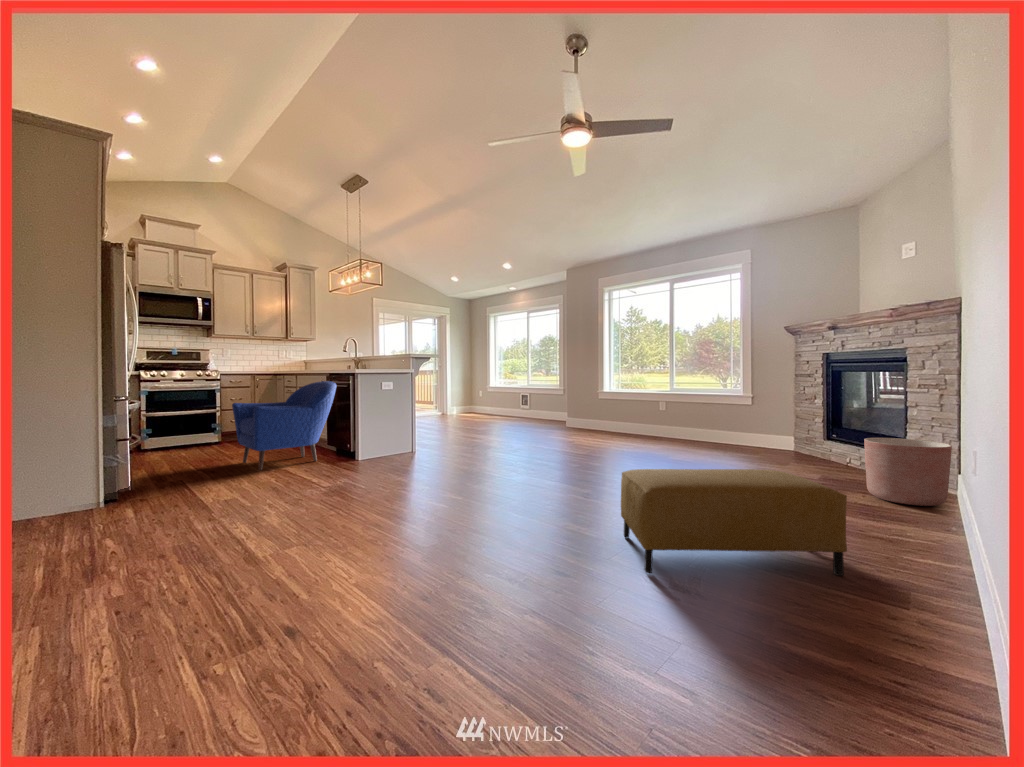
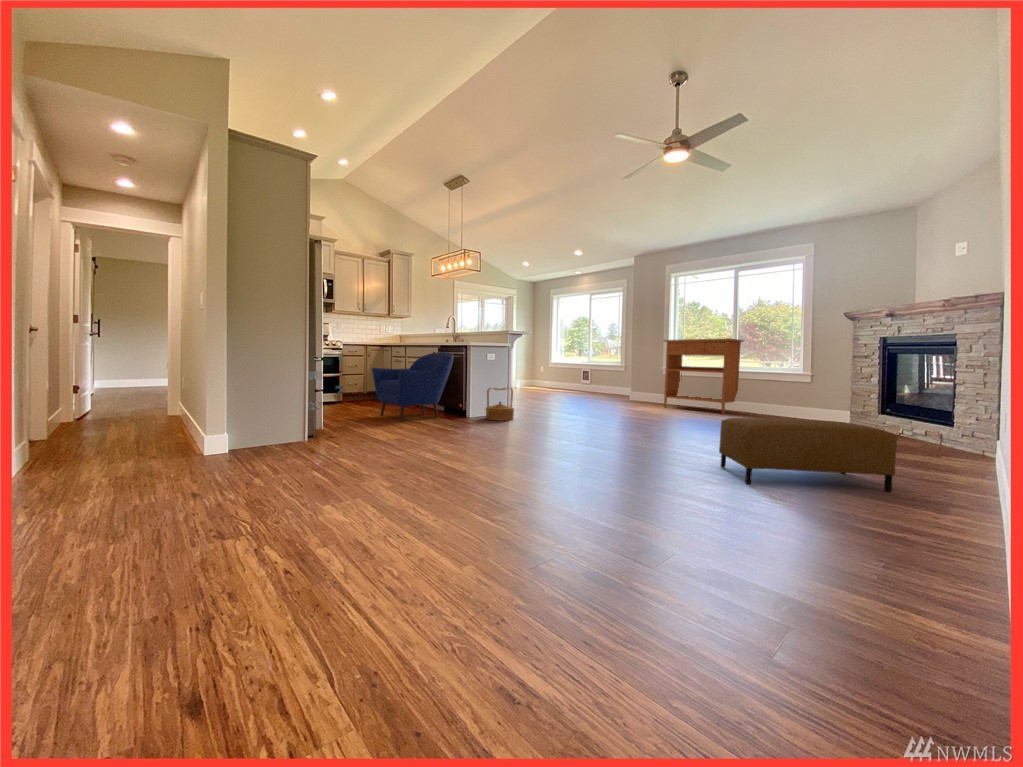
console table: none [595,357,681,442] -> present [663,338,744,414]
woven basket: none [375,422,411,463] -> present [486,388,514,421]
planter: present [864,438,952,506] -> none [914,408,989,461]

